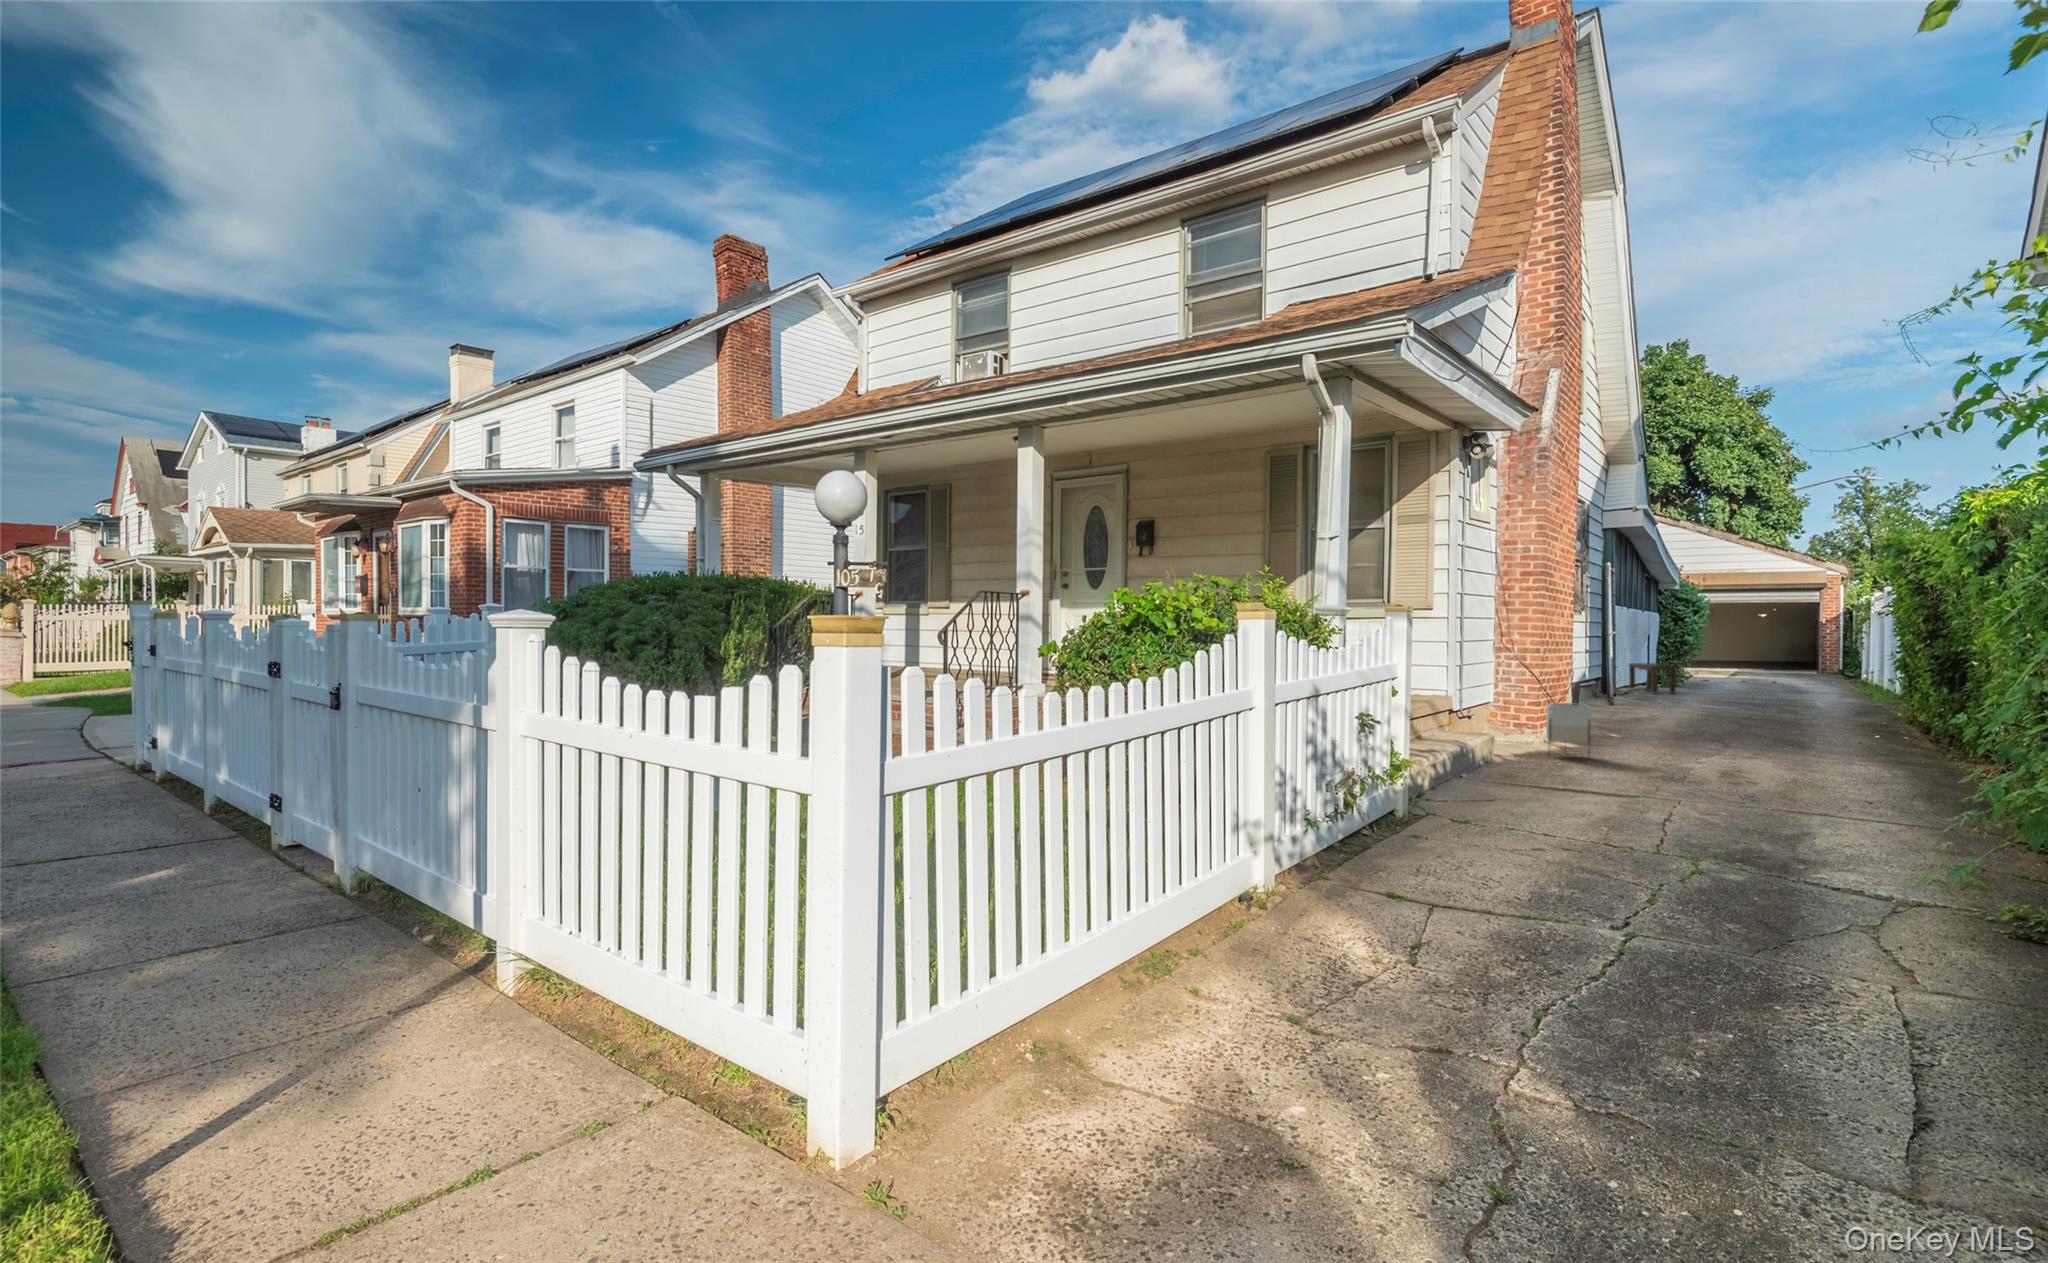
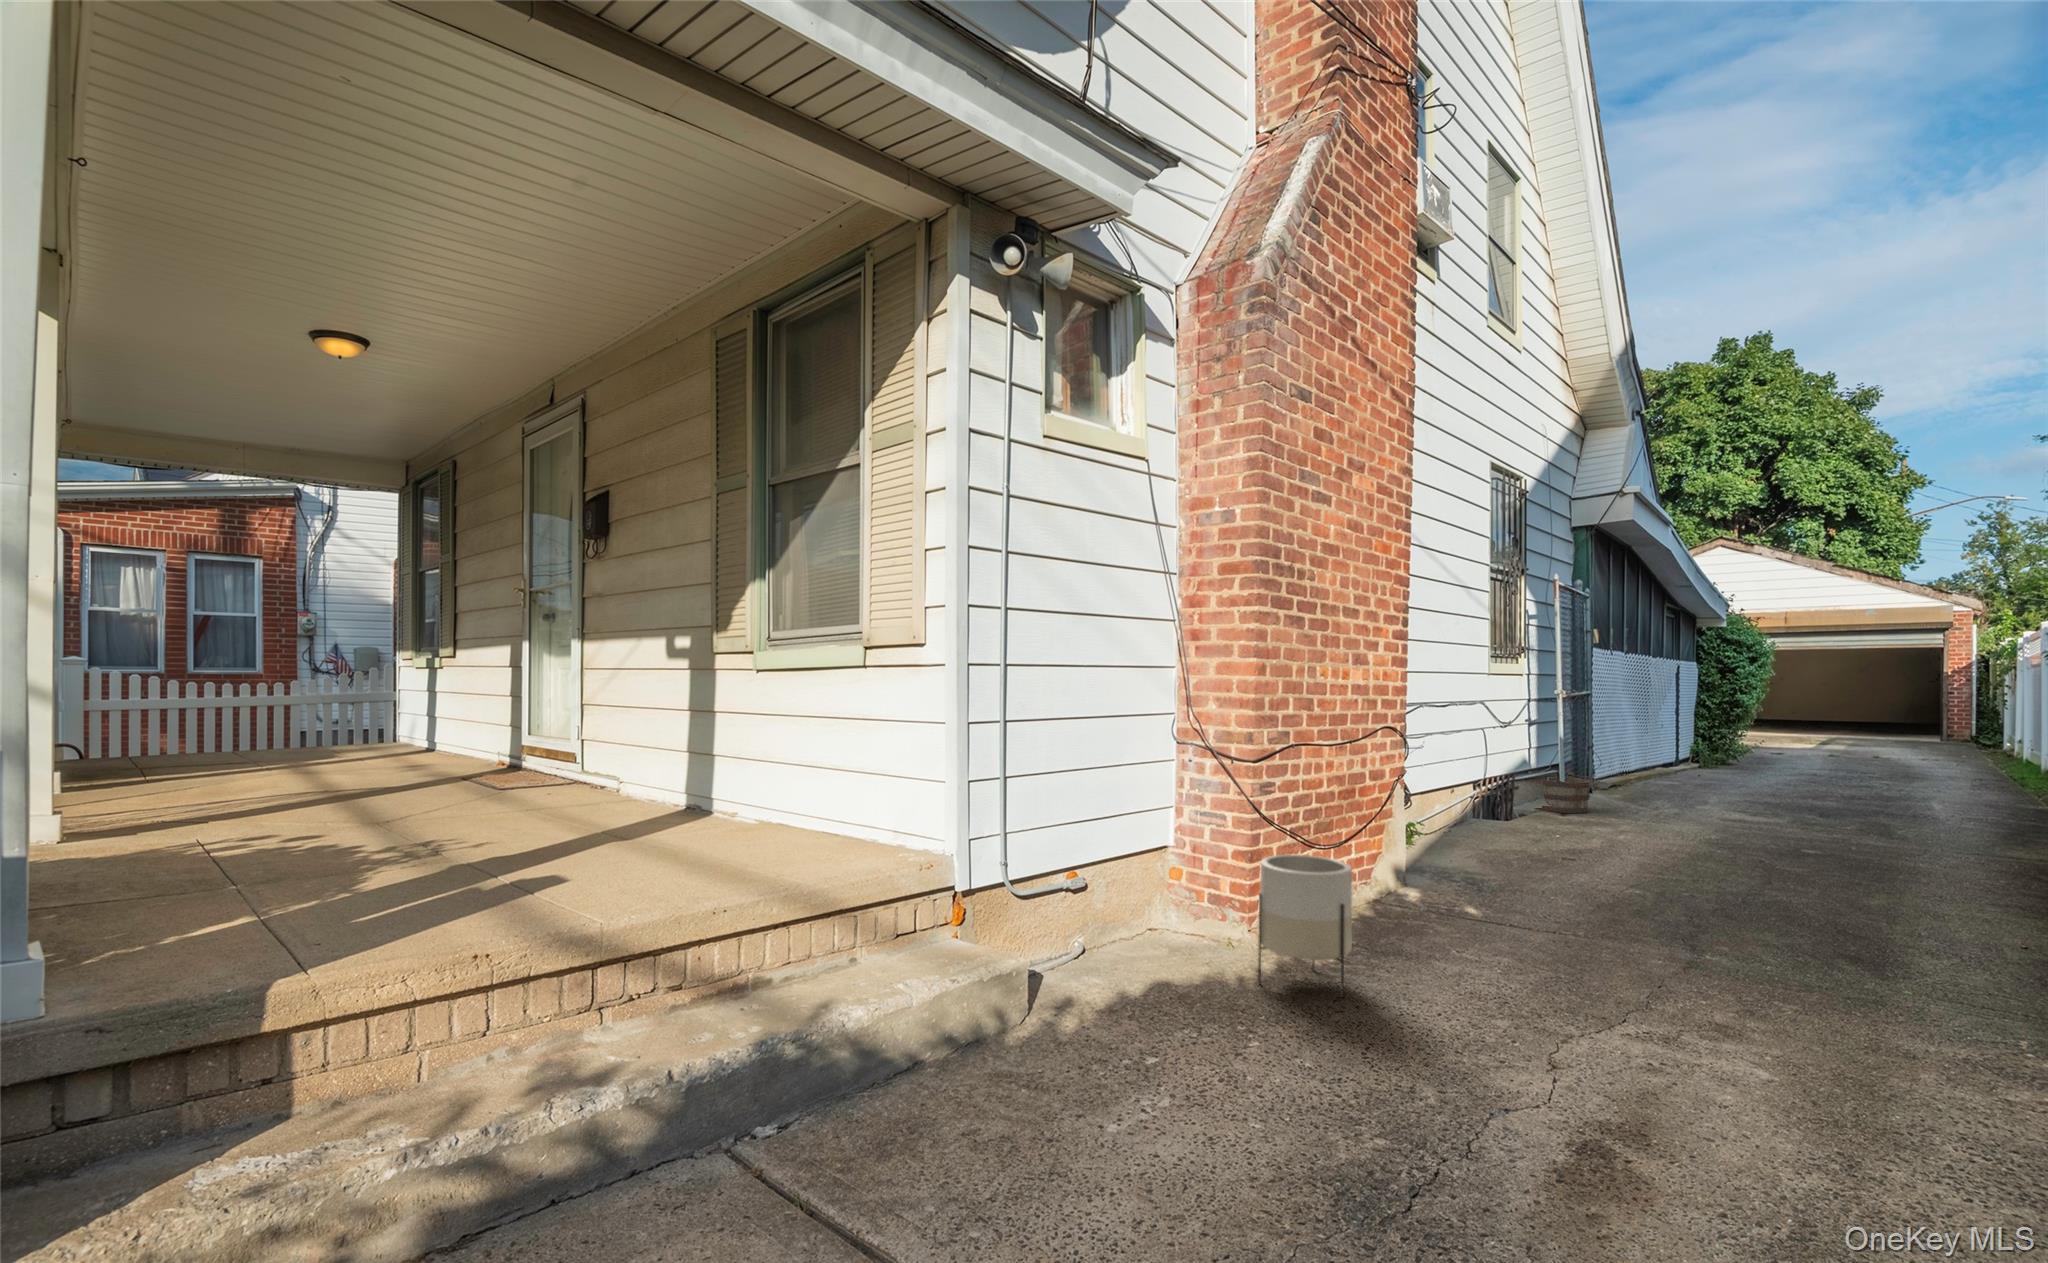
bench: present [1629,663,1677,694] -> none [1634,734,1704,784]
bucket: none [1585,684,1628,707] -> present [1536,773,1599,813]

